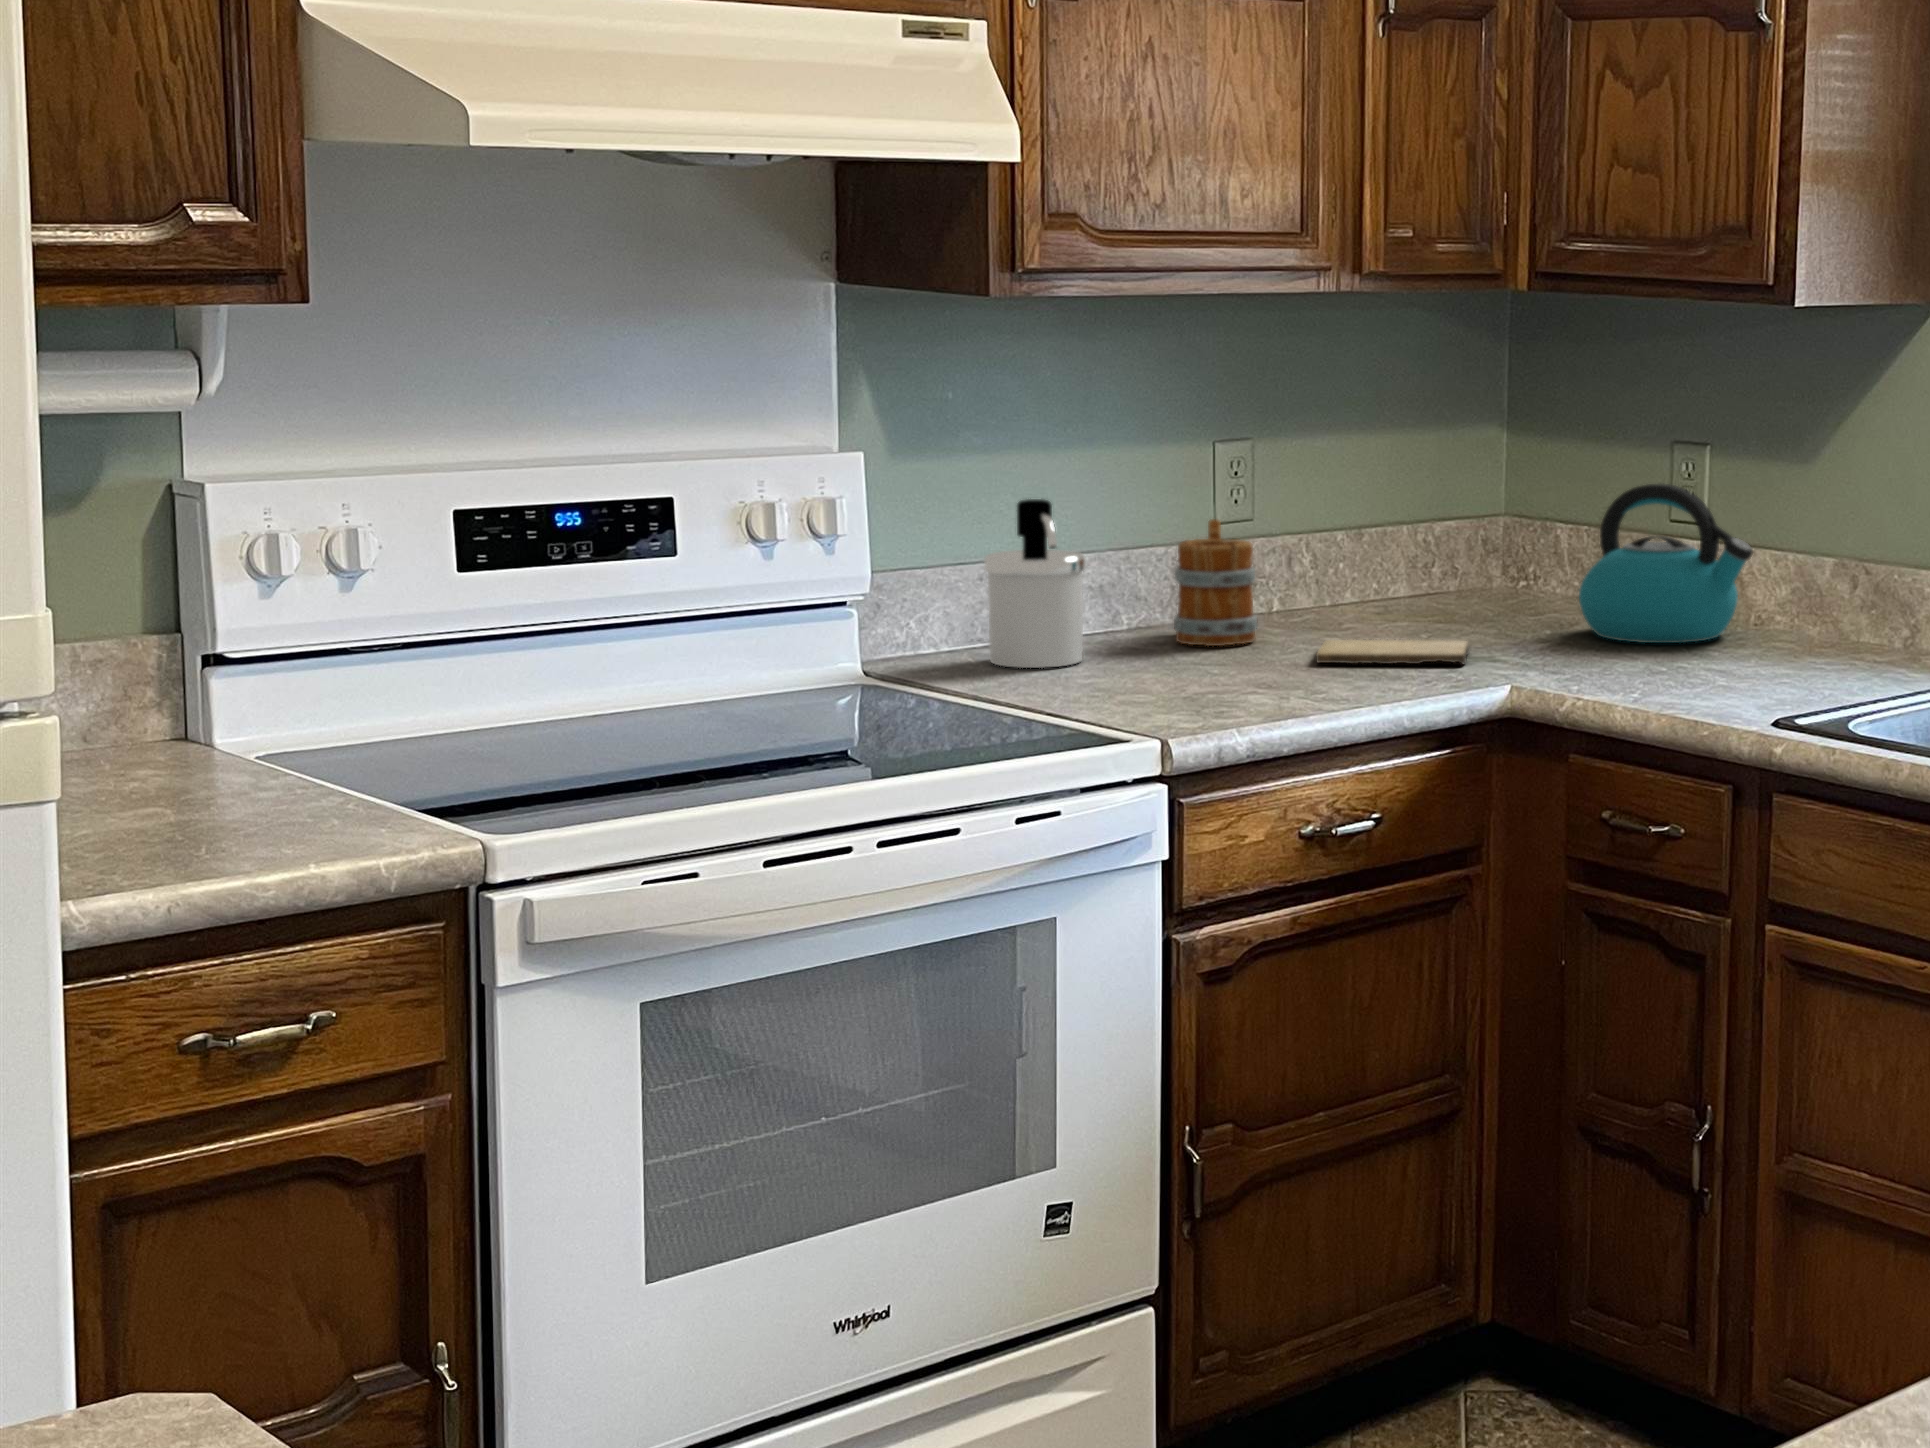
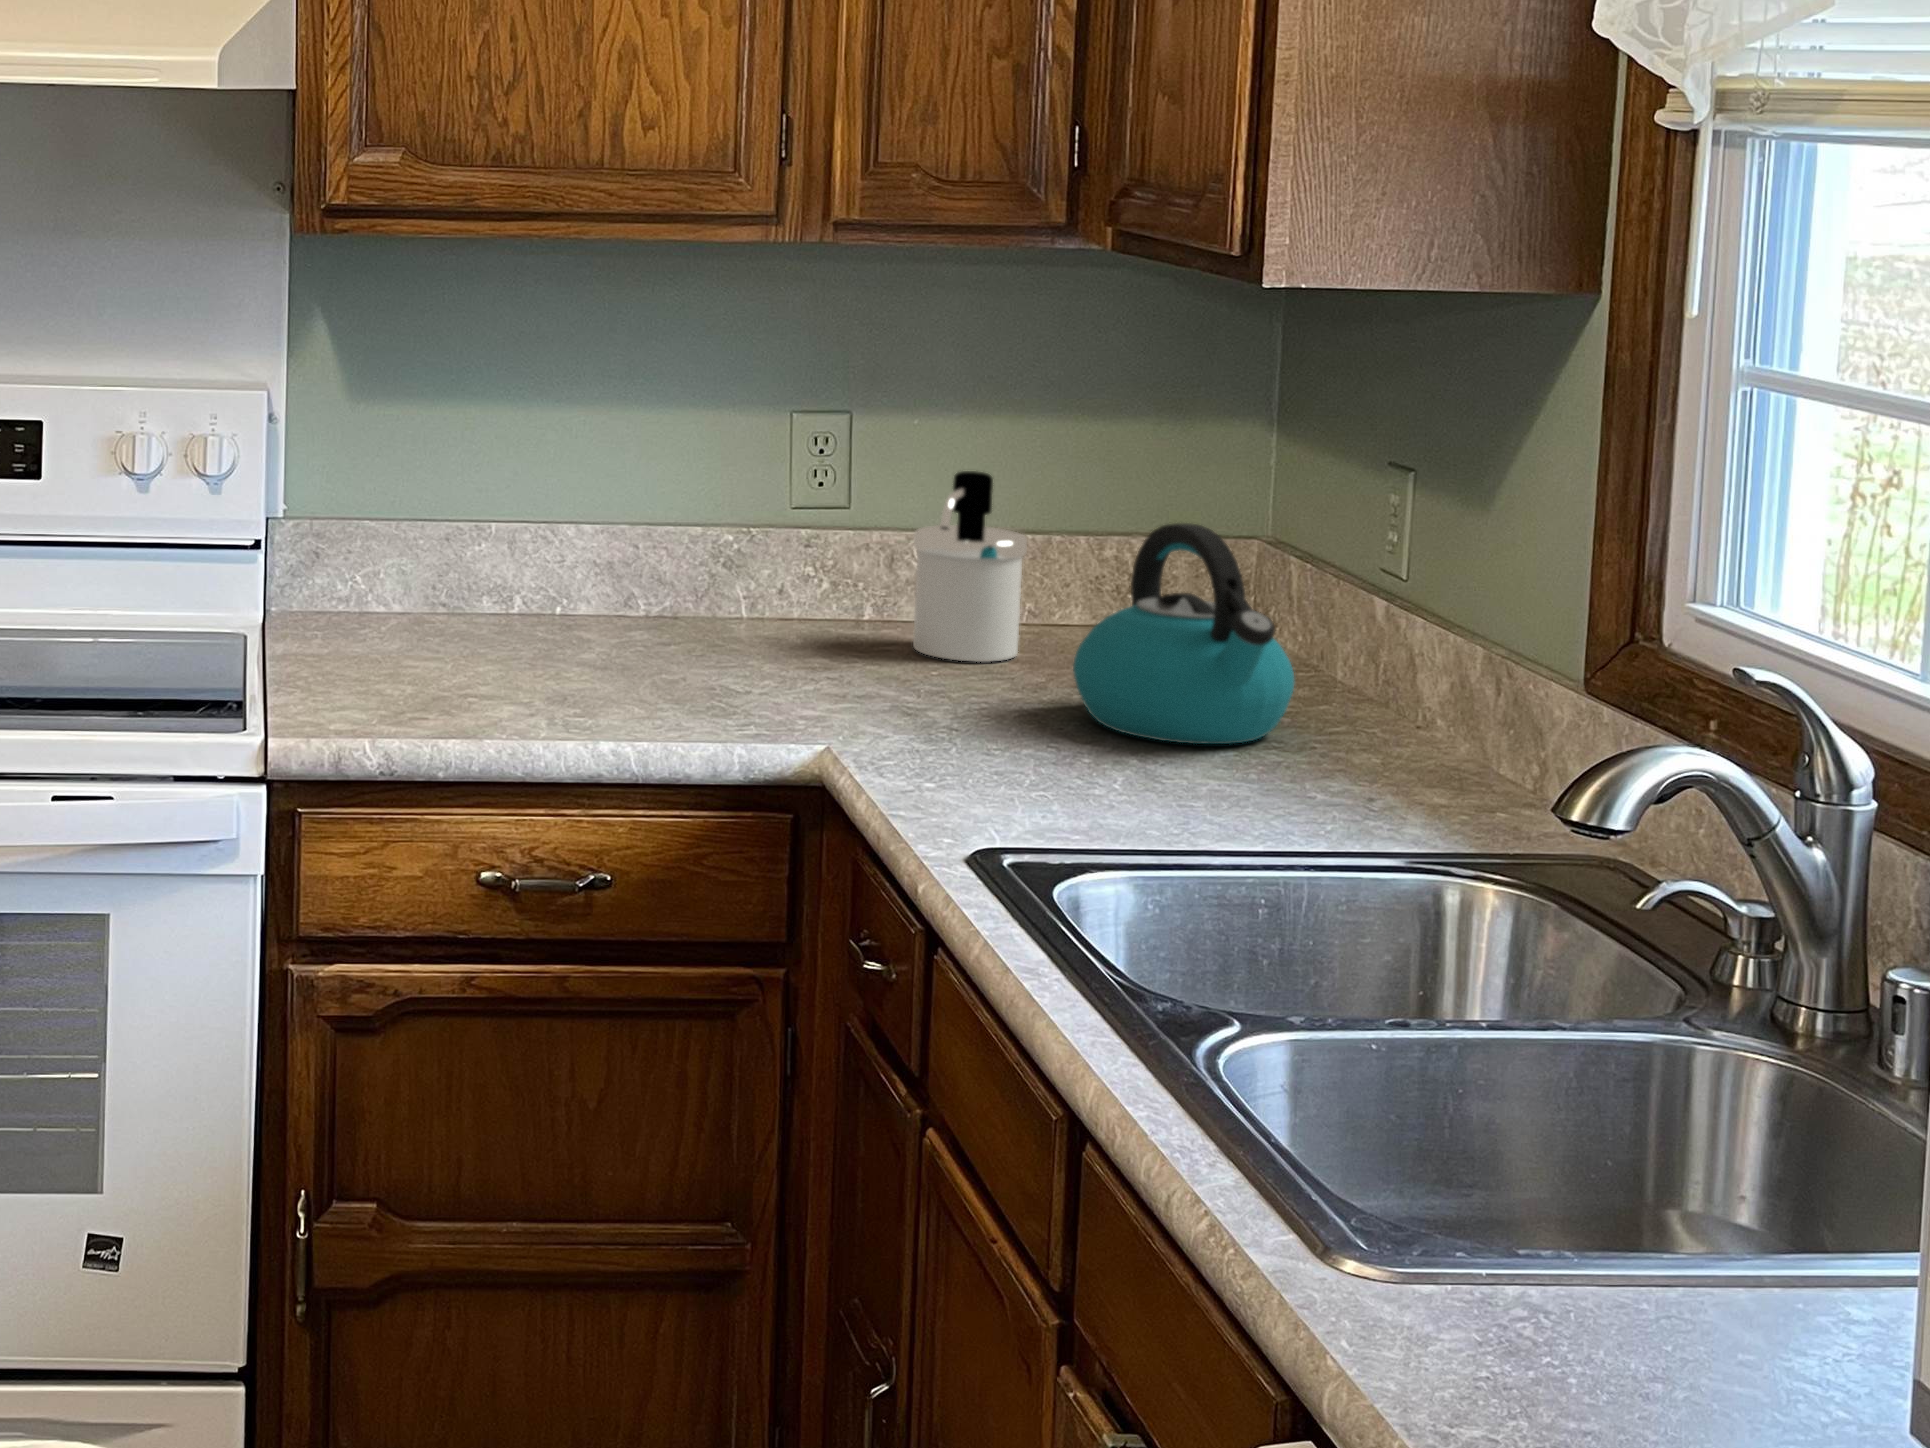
soap dispenser: present [984,499,1086,668] -> present [913,471,1027,662]
mug: present [1174,519,1258,646] -> none [622,501,730,650]
cutting board: present [1316,640,1469,664] -> none [673,661,890,720]

